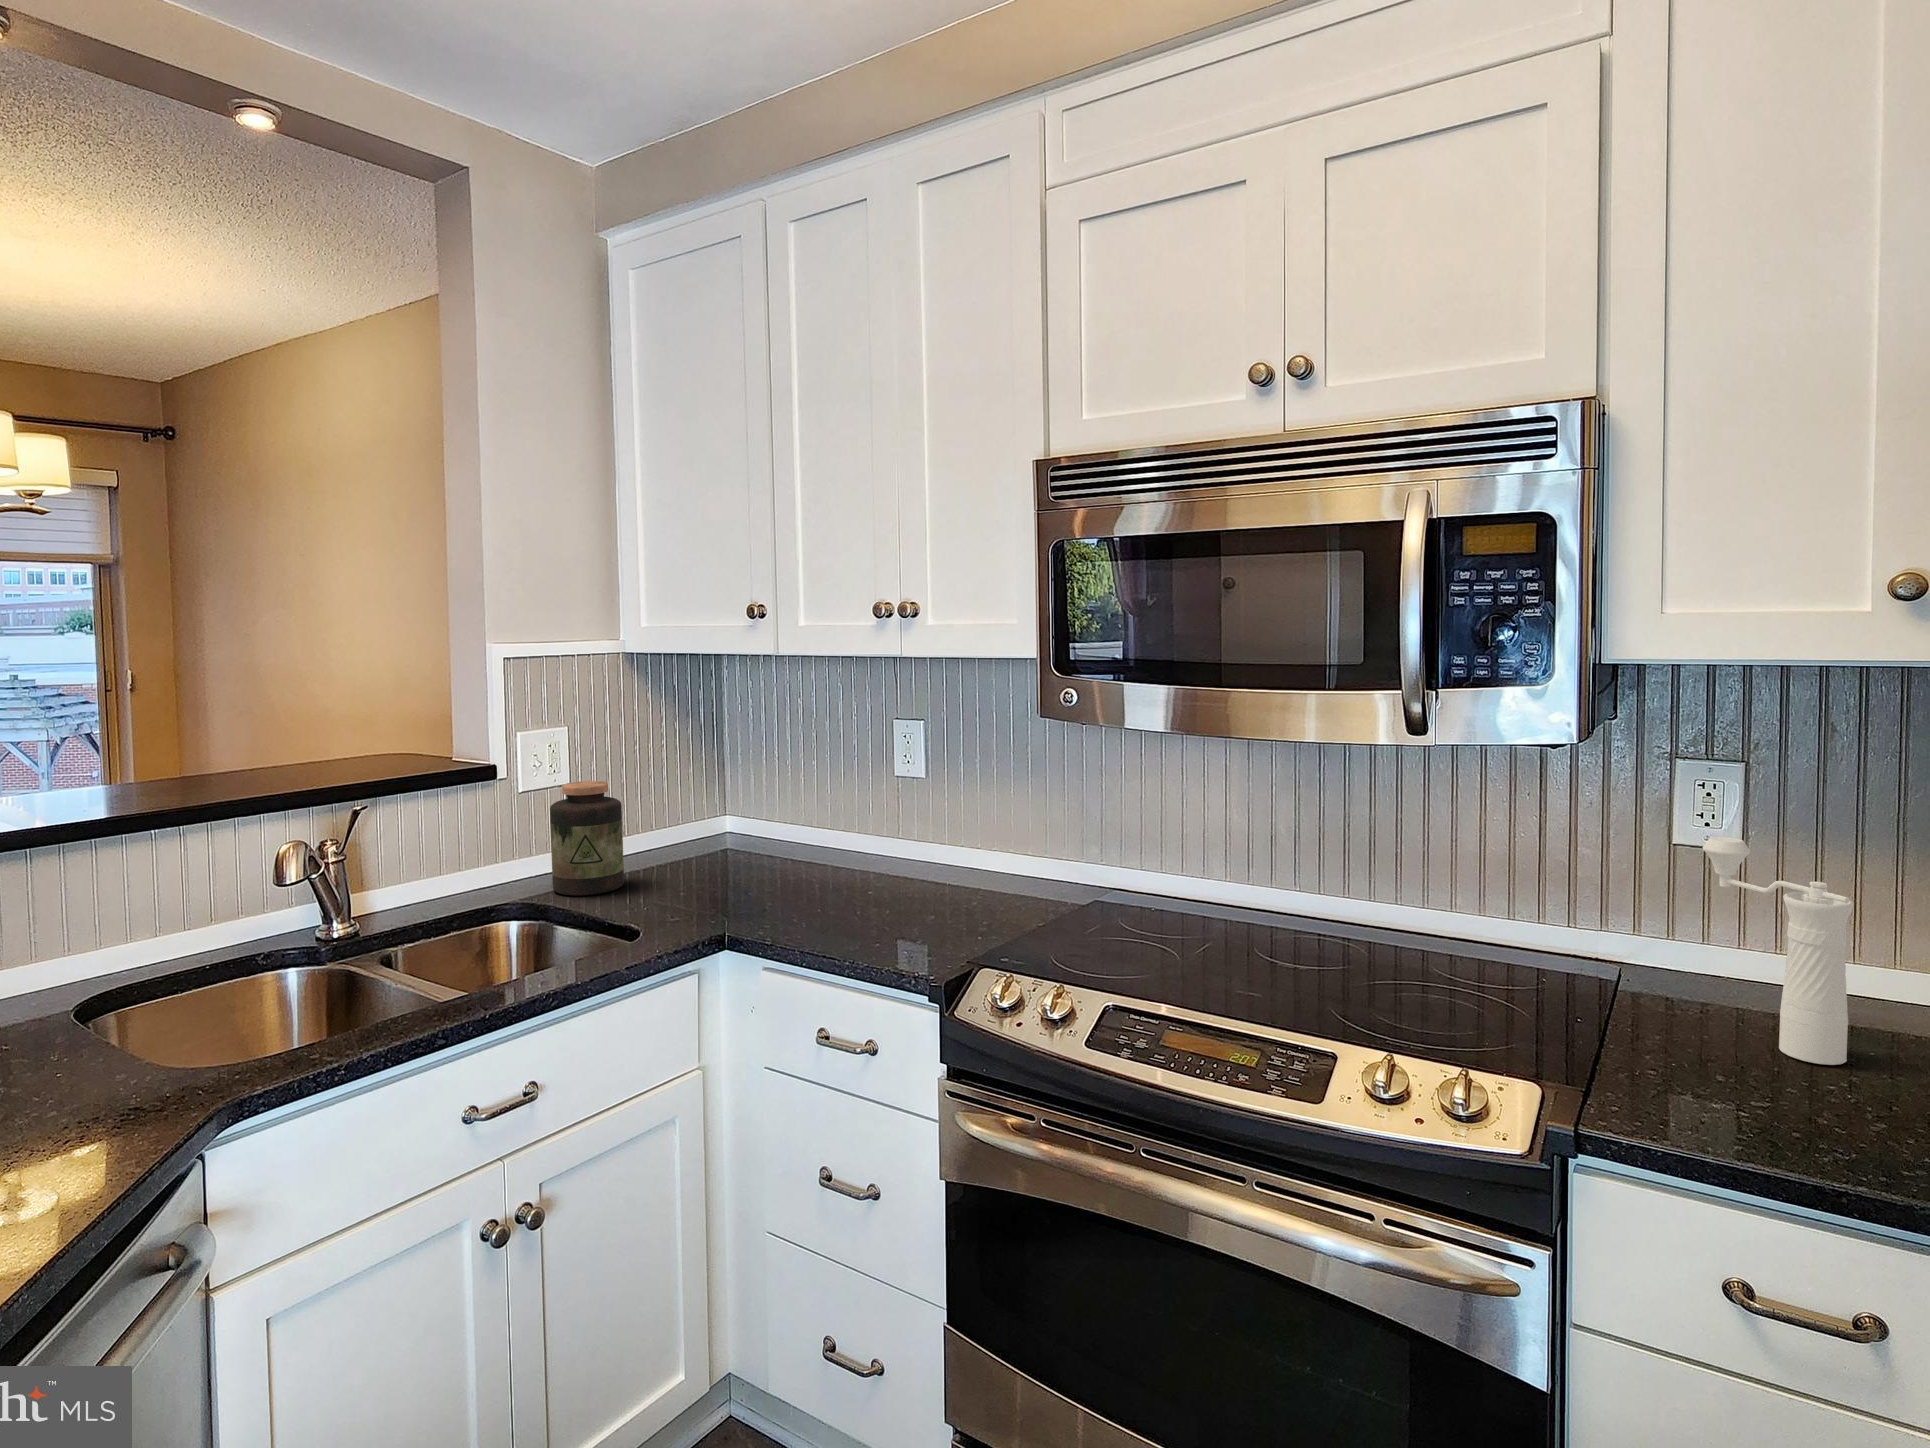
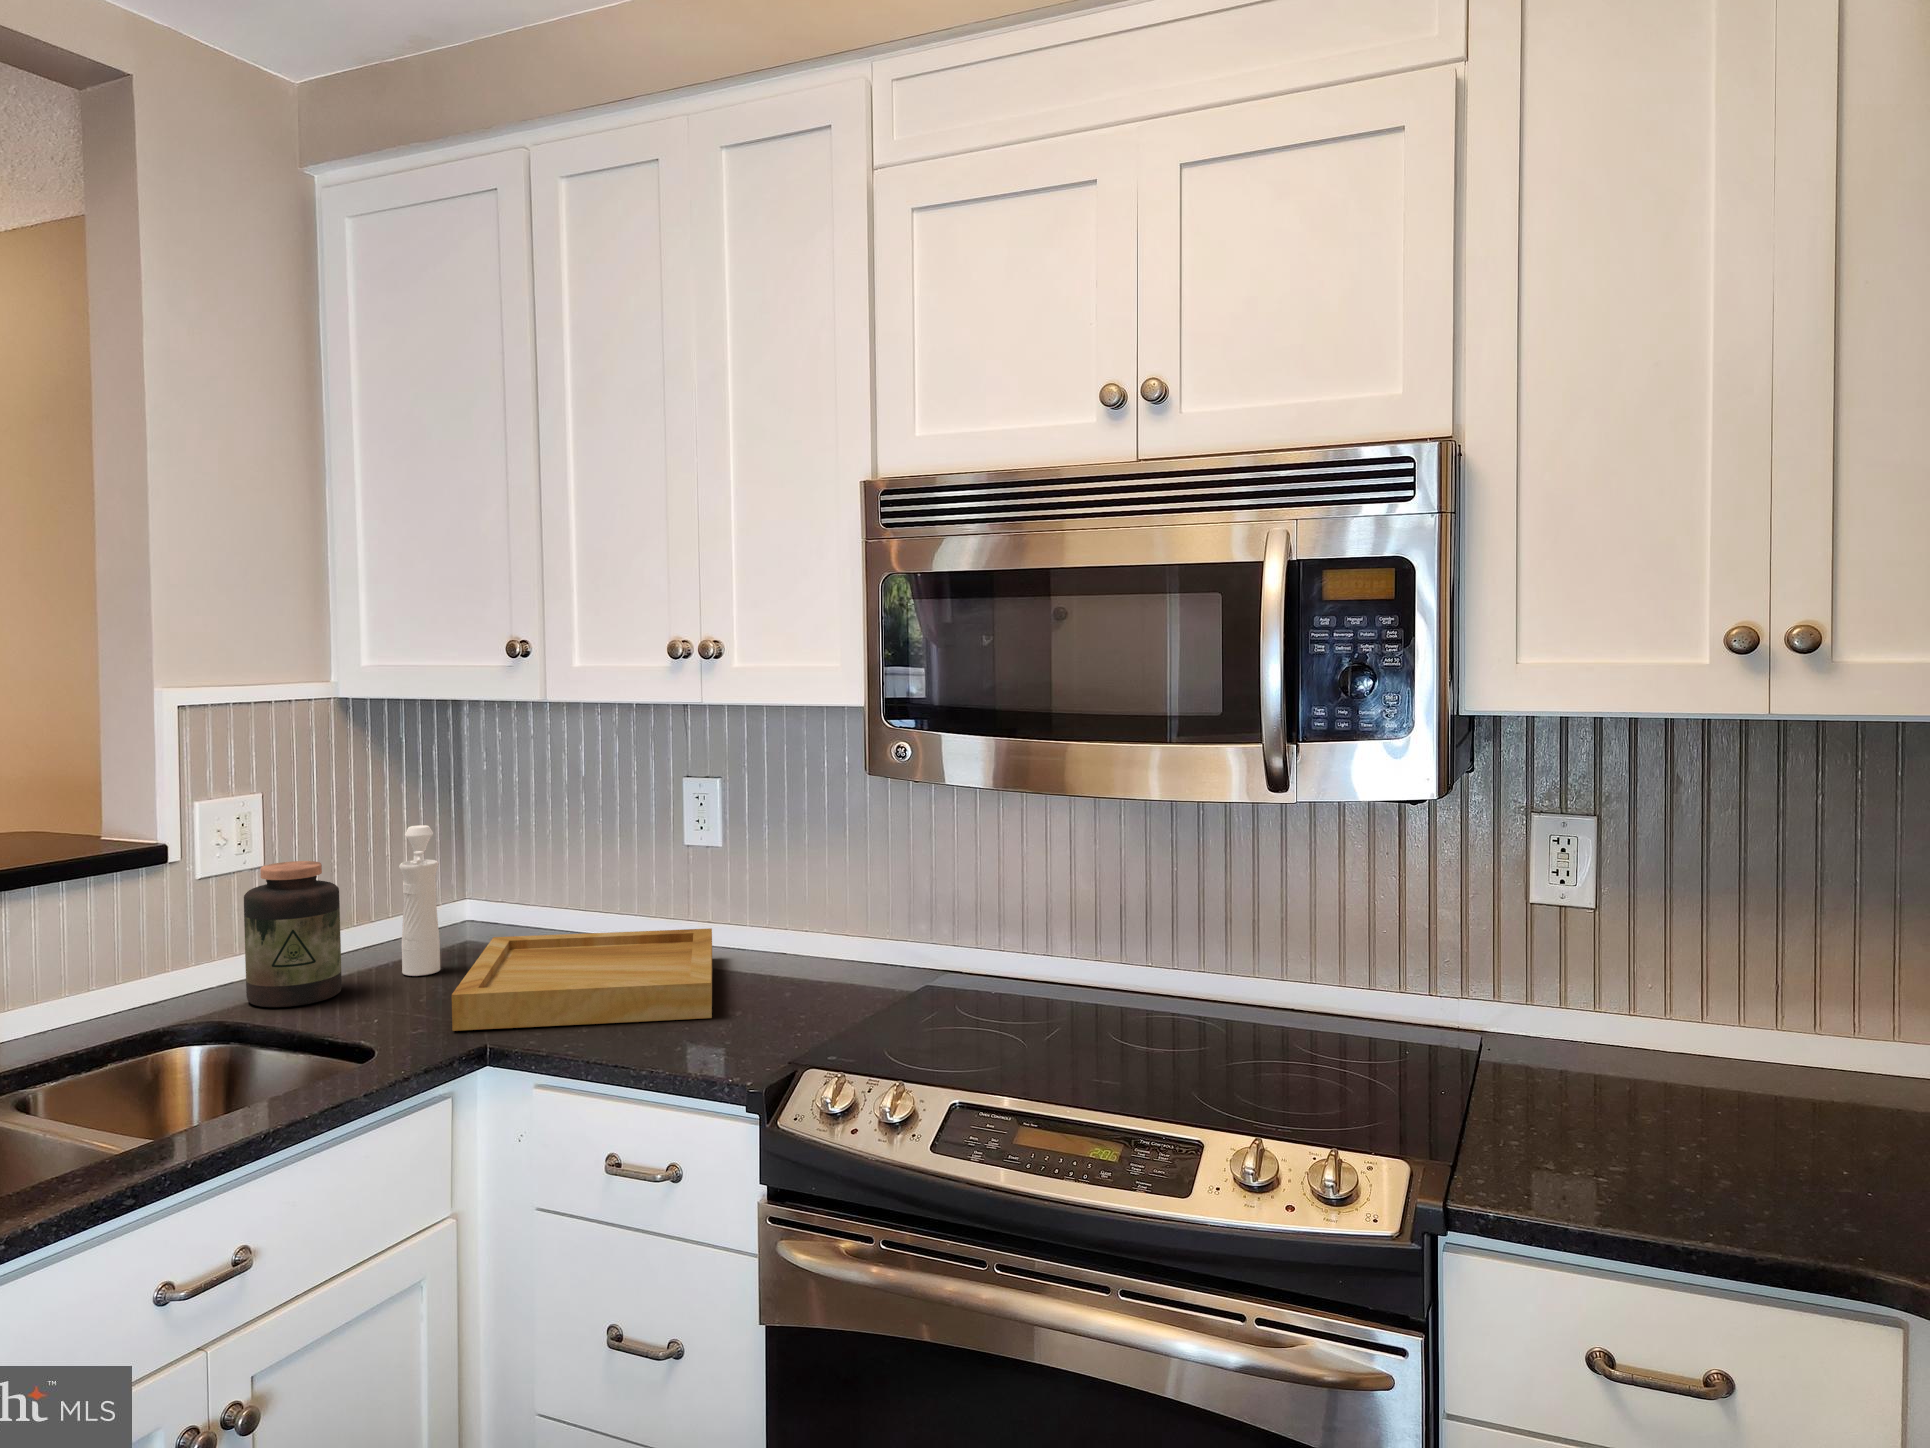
pepper mill: present [1703,837,1854,1065] -> present [399,825,440,976]
tray: none [702,845,917,920] -> present [452,928,712,1031]

